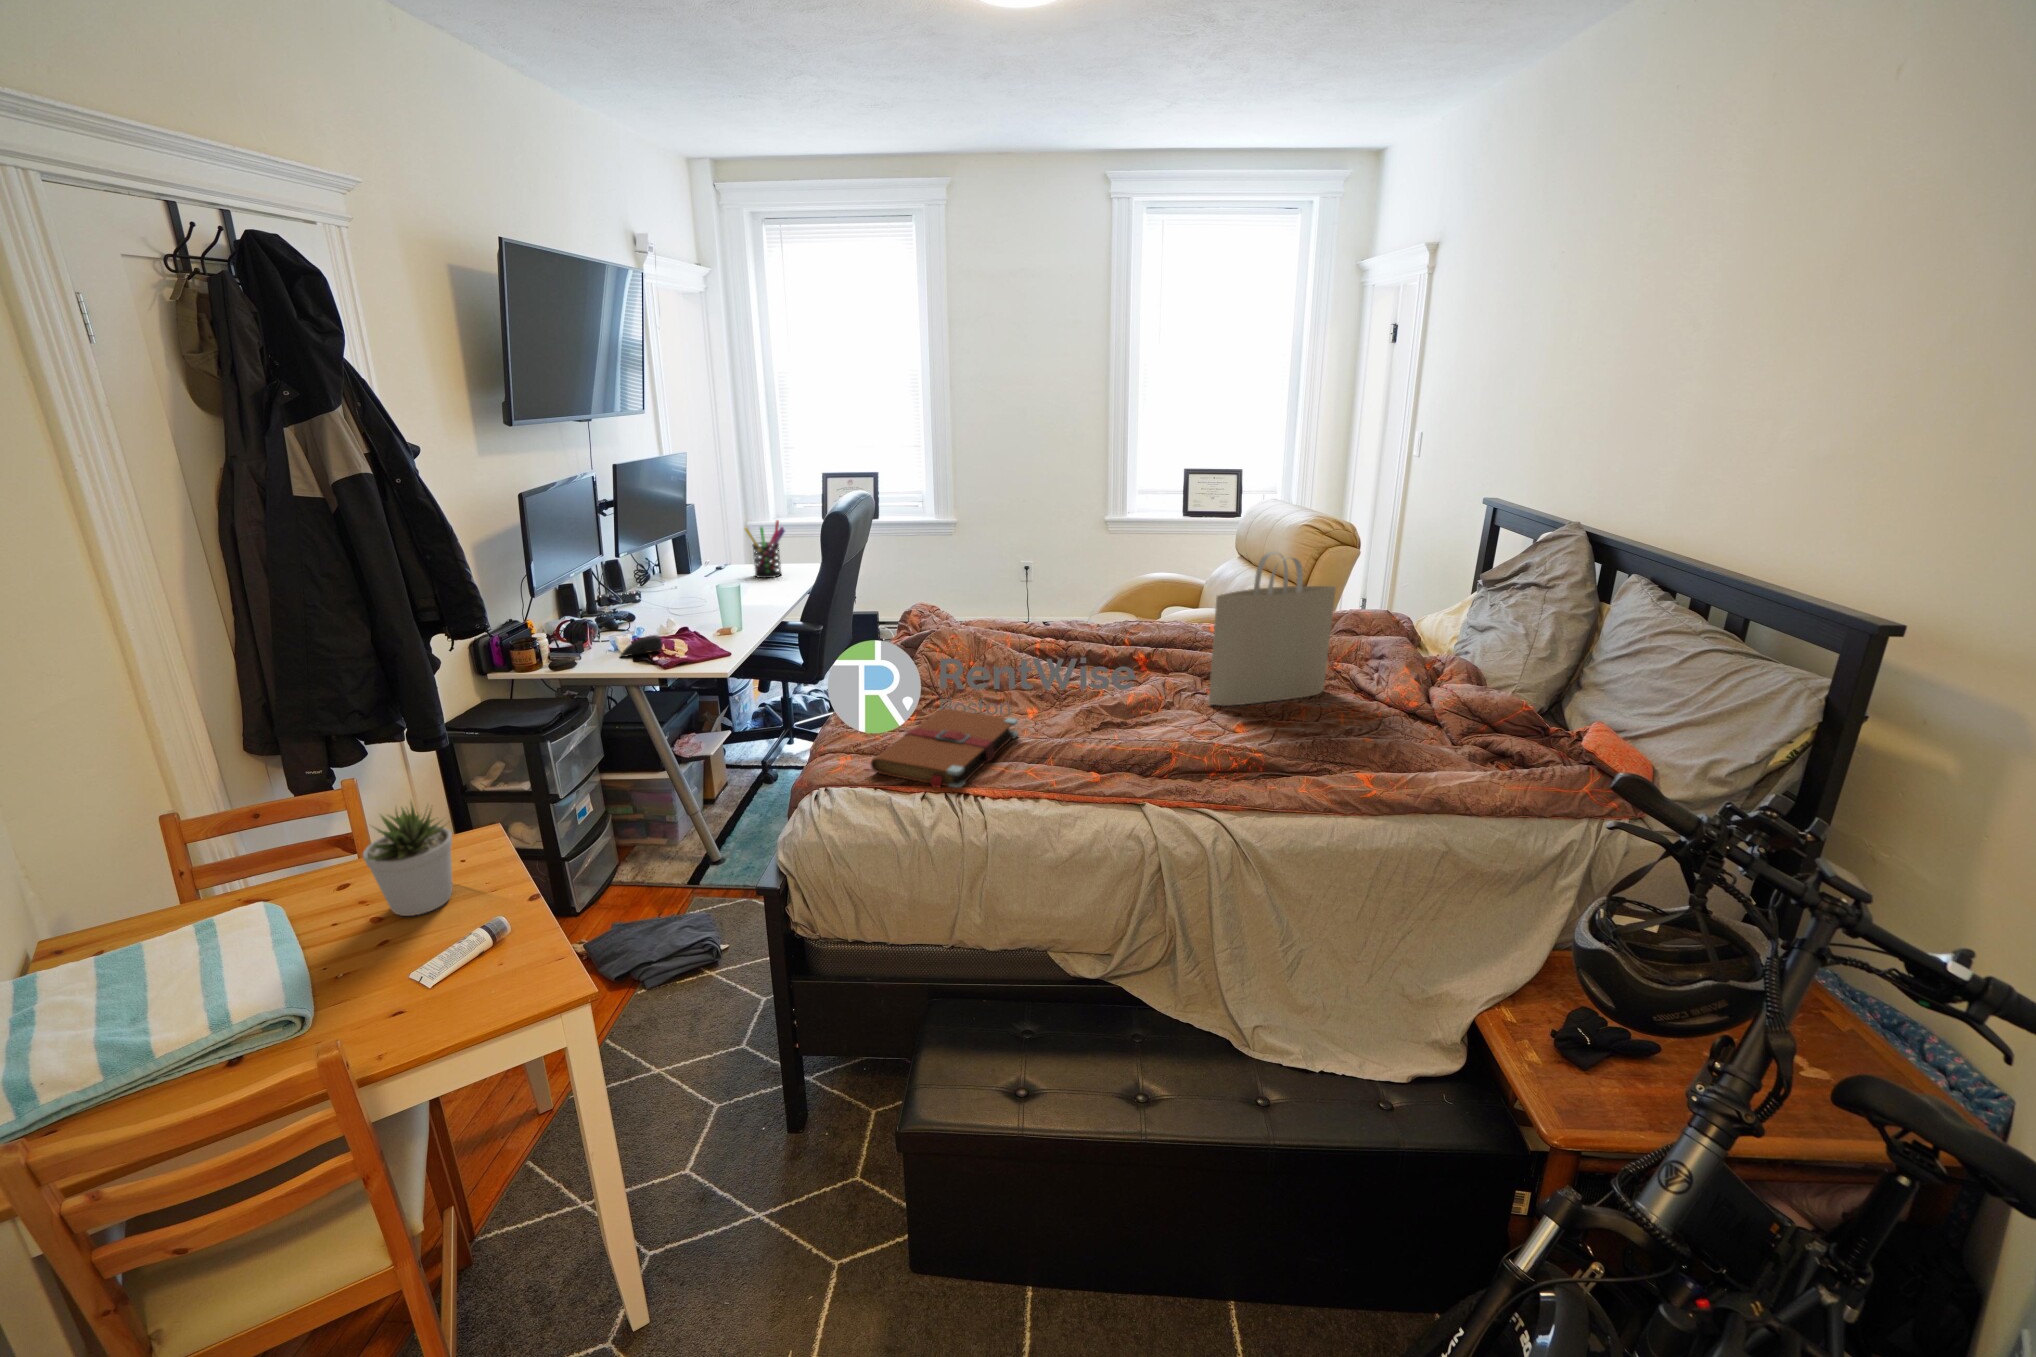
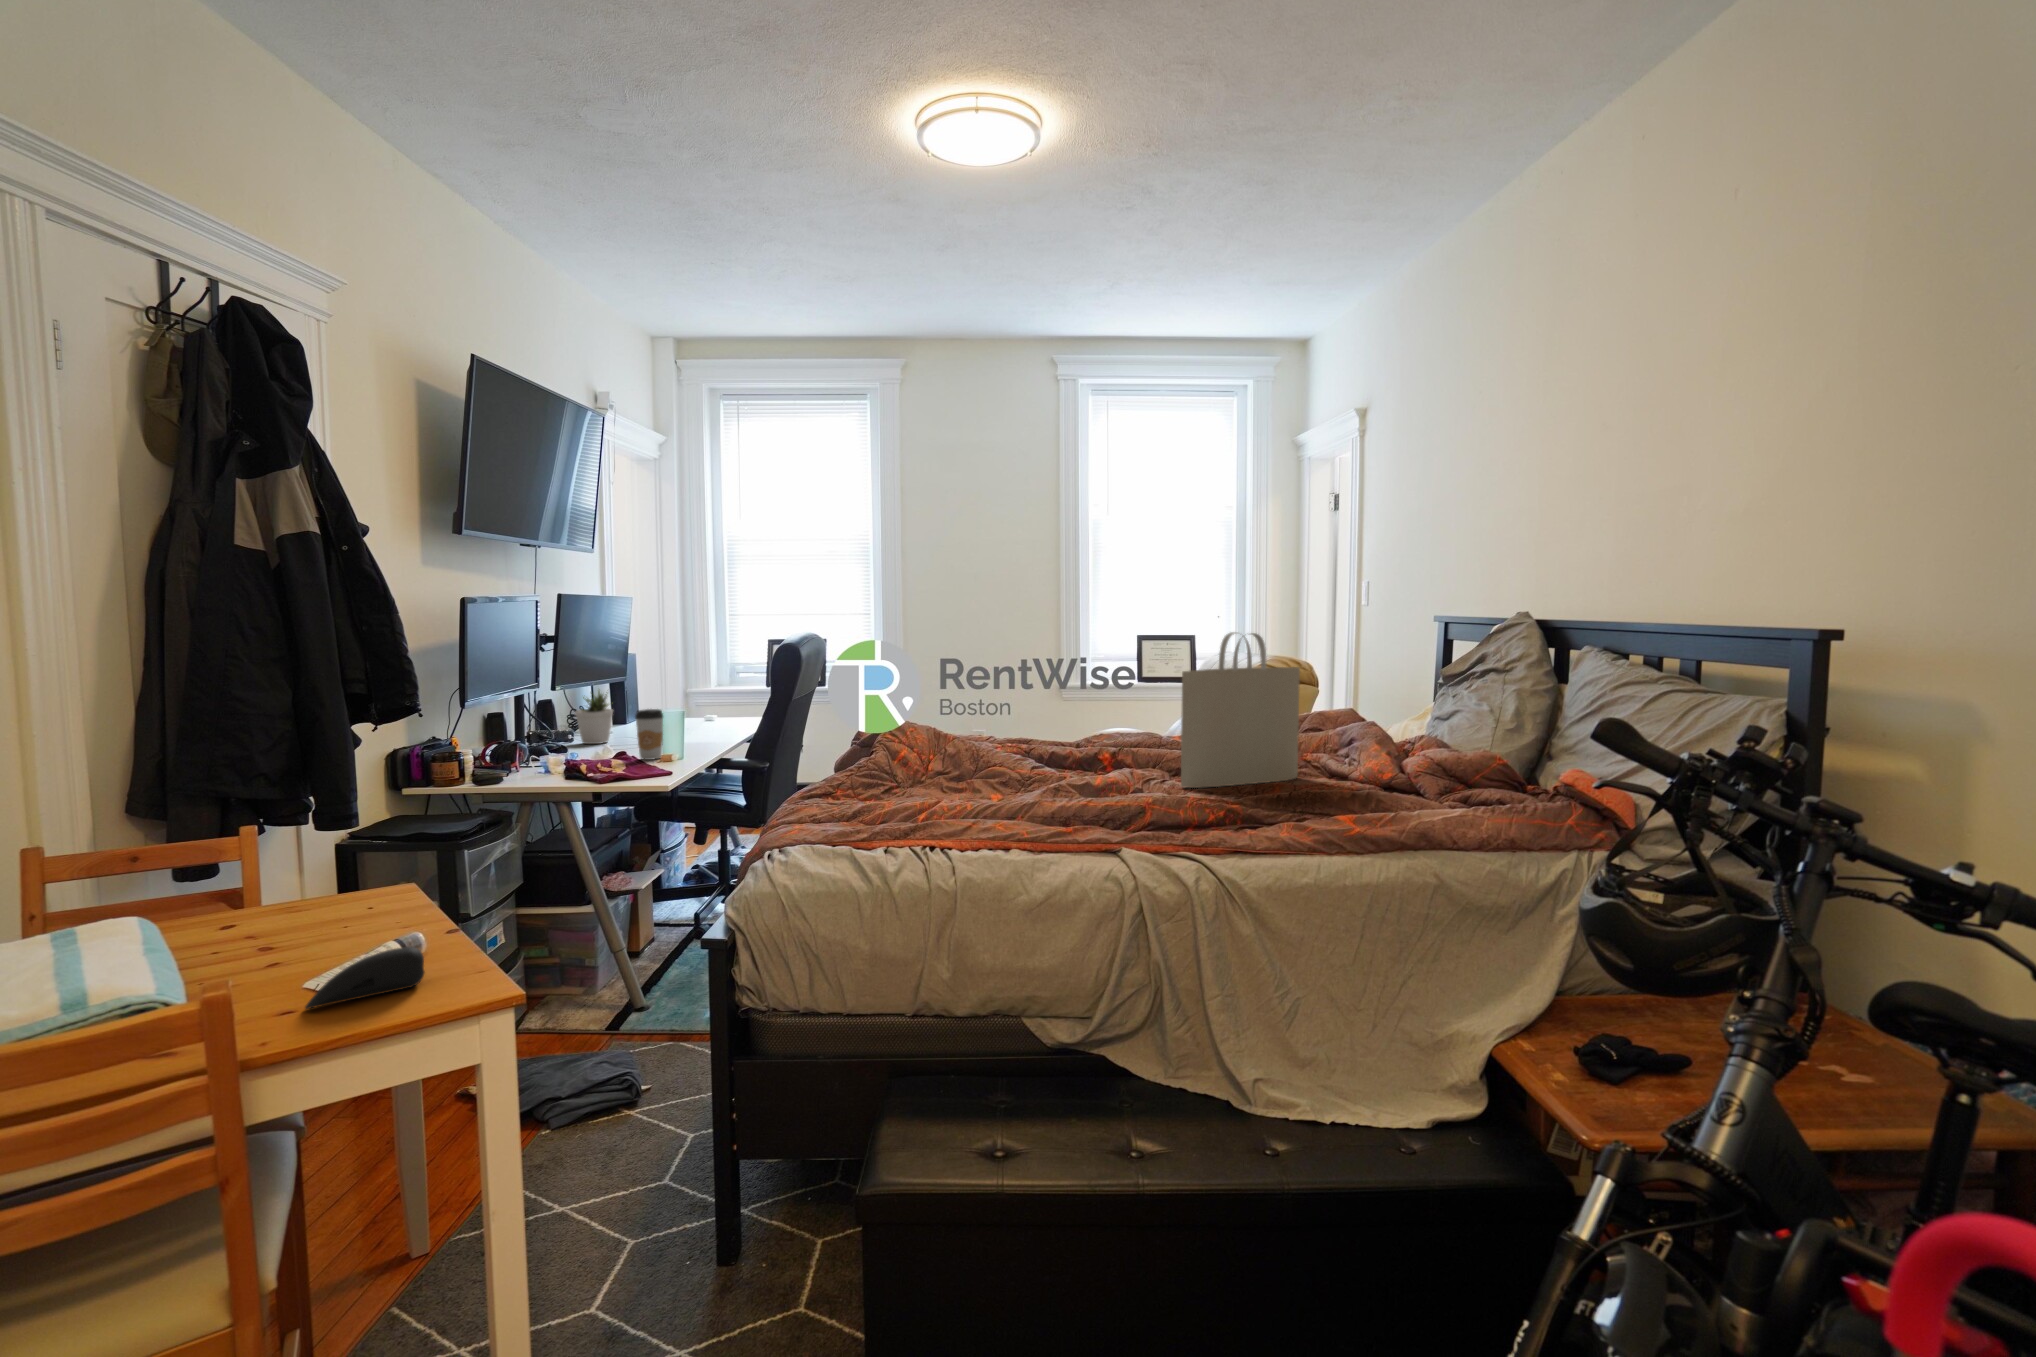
pen holder: present [745,520,785,578] -> none [688,664,732,724]
coffee cup: none [693,595,721,644] -> present [635,709,663,760]
computer mouse: present [620,635,662,657] -> present [305,947,425,1009]
book: present [870,709,1018,788] -> none [828,787,984,846]
potted plant: present [363,802,452,916] -> present [575,691,613,744]

